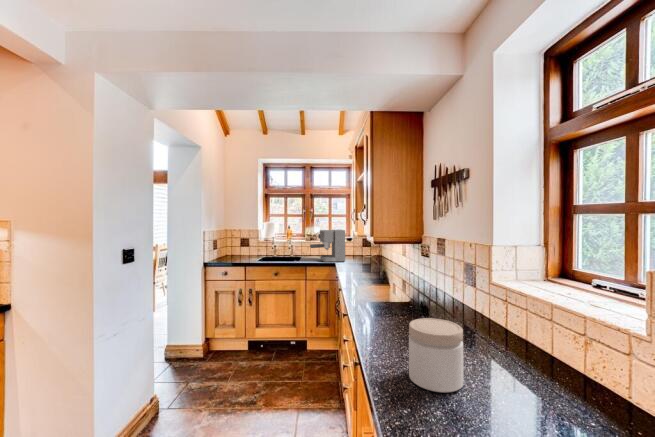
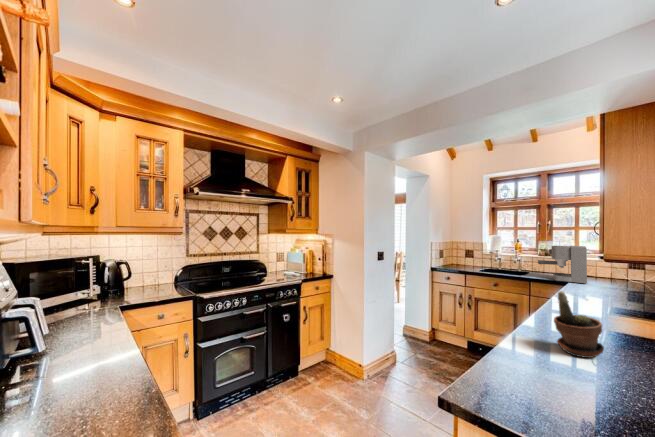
potted plant: none [385,264,422,325] -> present [554,291,604,358]
jar: present [409,318,463,392] -> none [514,340,570,409]

